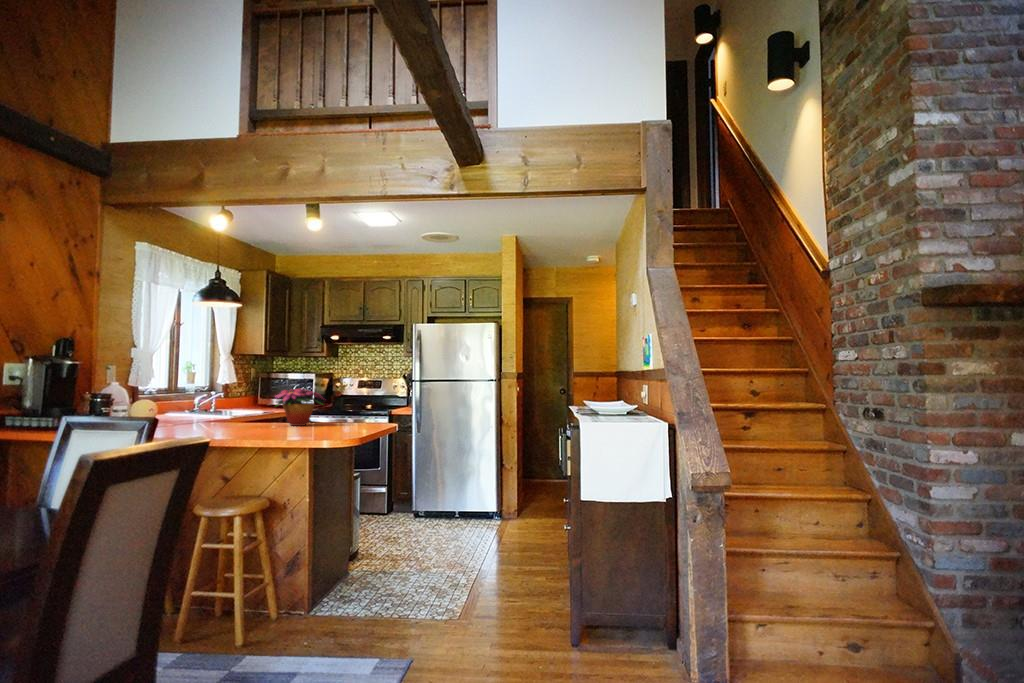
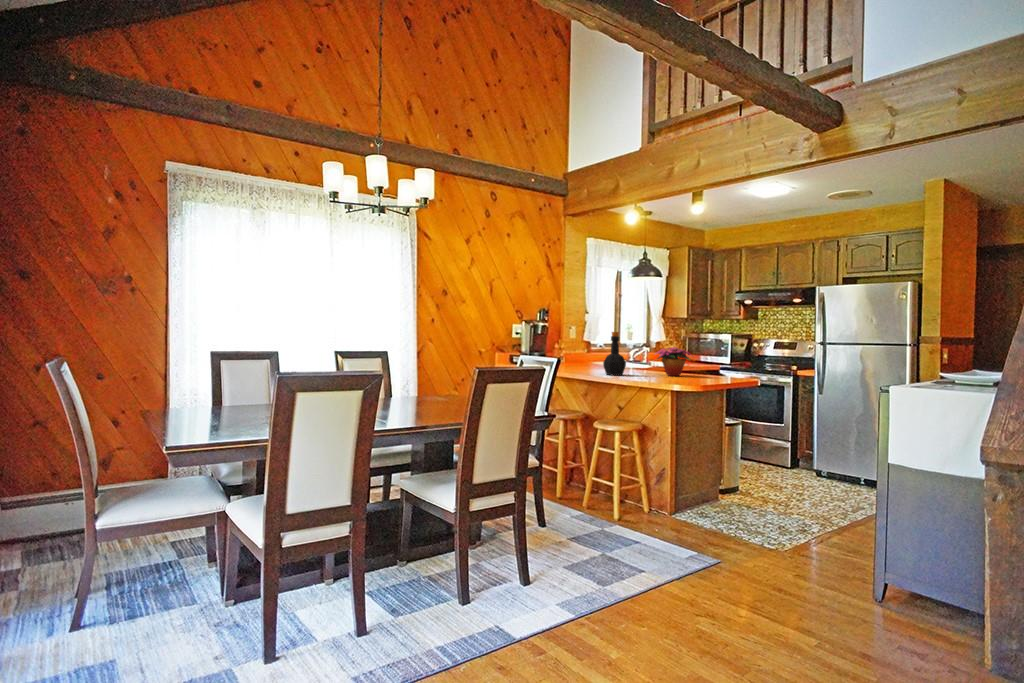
bottle: none [203,368,239,431] -> present [603,332,626,375]

